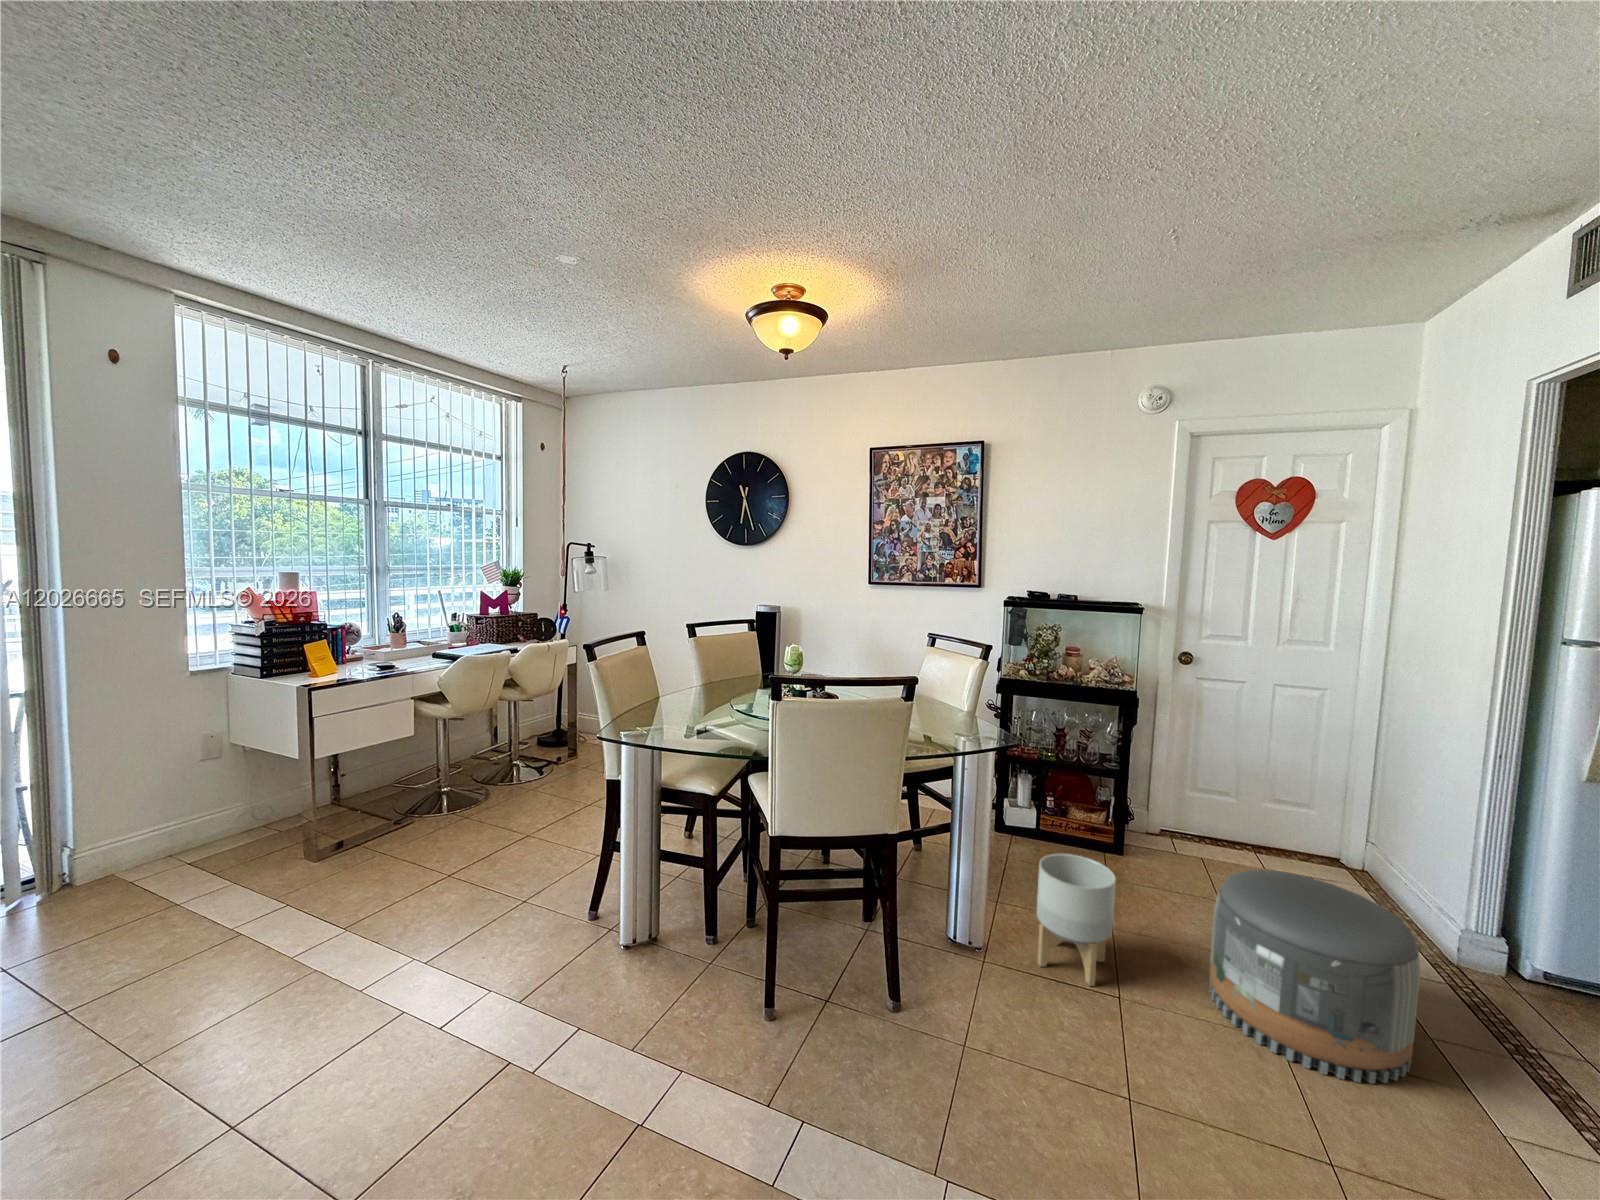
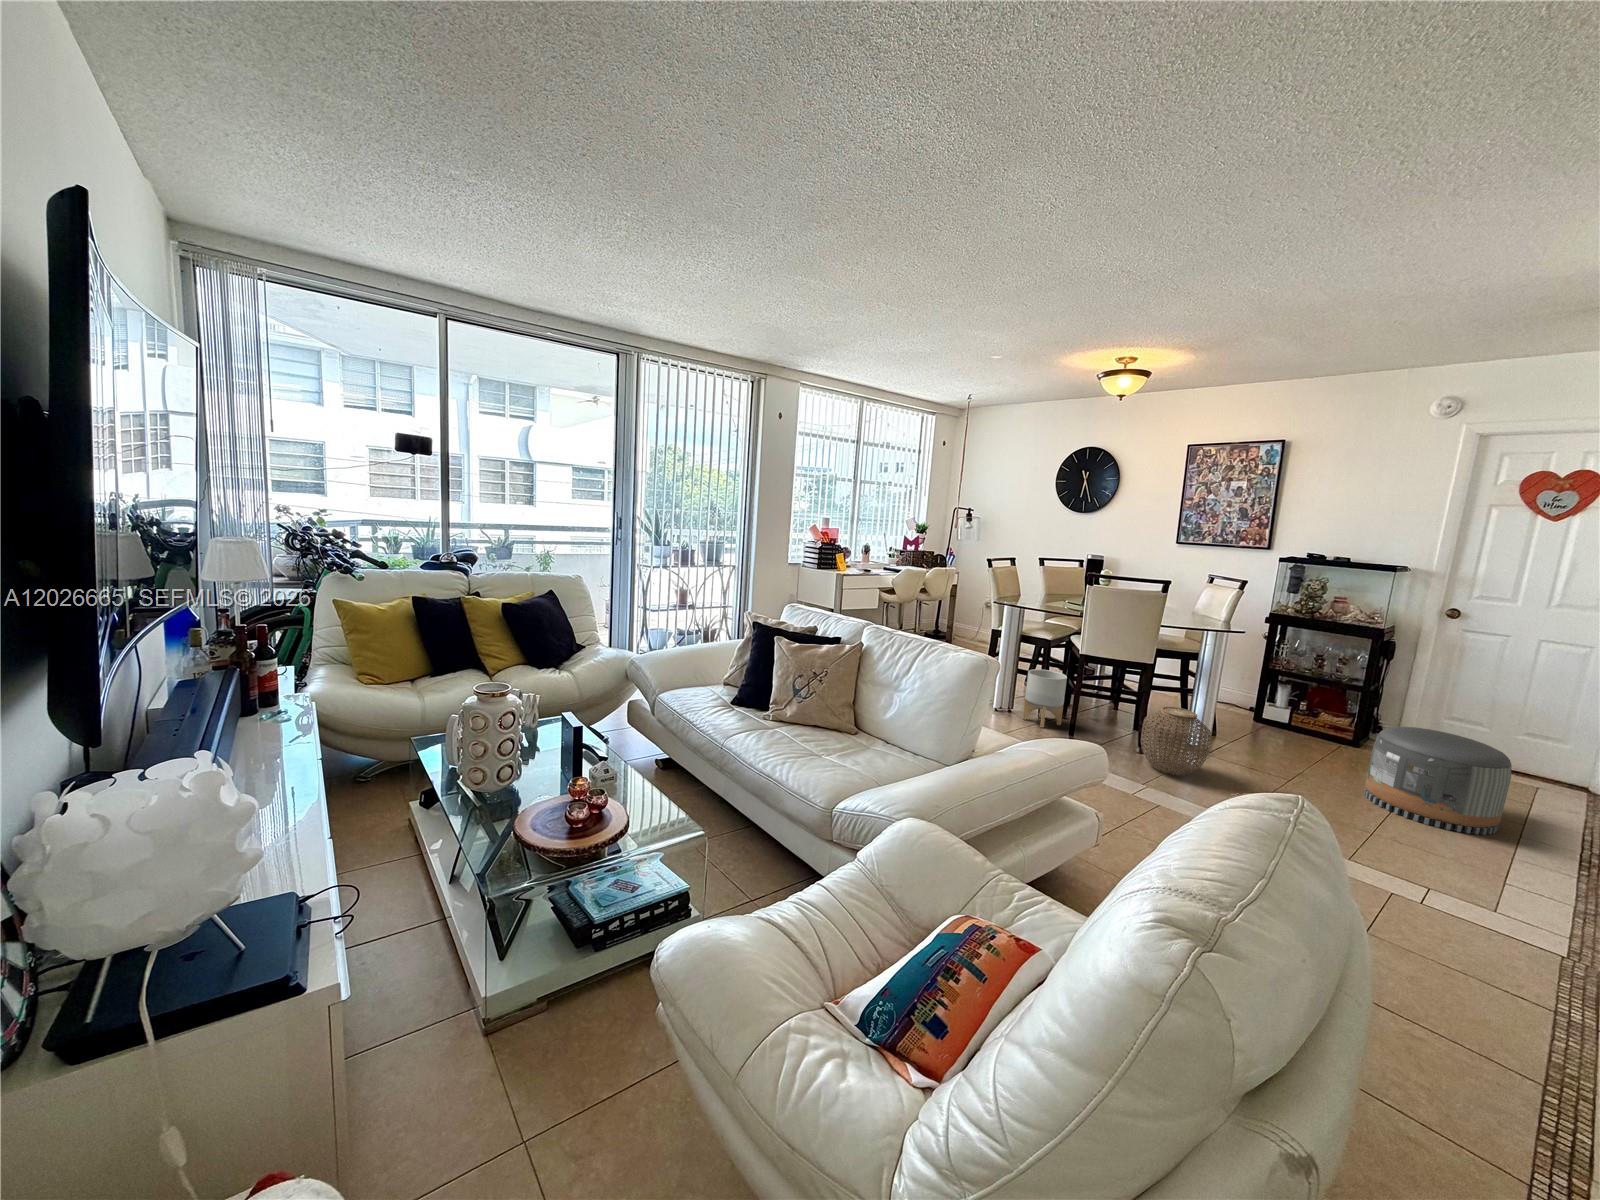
planter: present [1037,854,1116,986] -> present [1023,669,1067,728]
woven basket: none [888,932,1014,1095] -> present [1141,707,1211,776]

